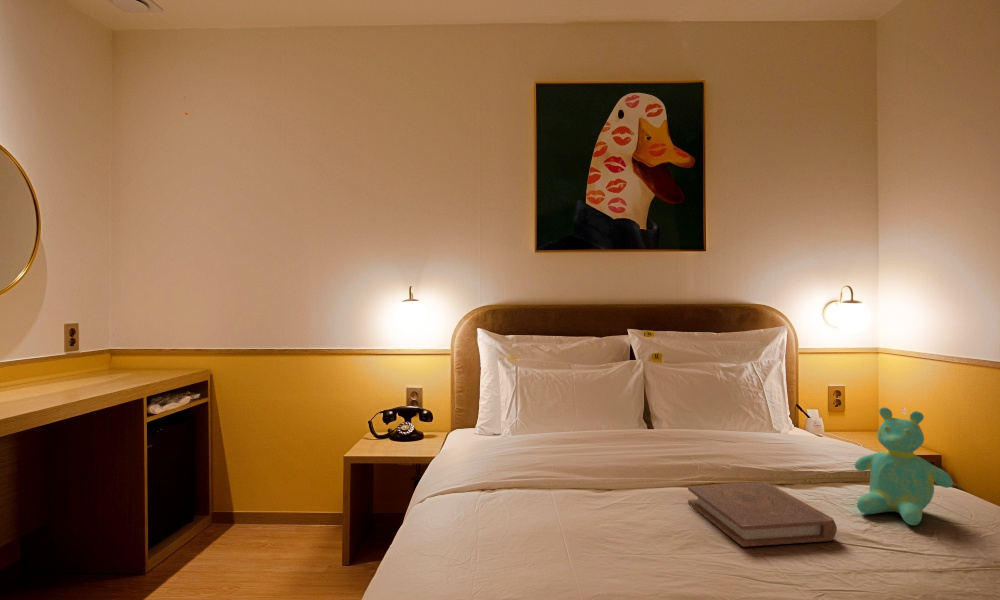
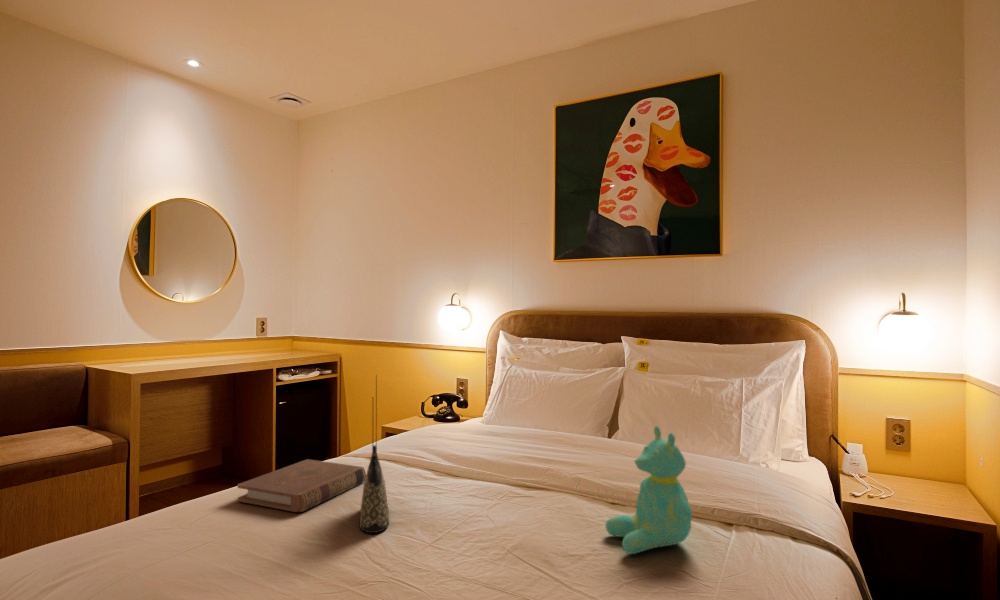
tote bag: none [623,383,705,568] -> present [359,445,389,533]
book: present [688,482,837,547] -> present [238,459,366,512]

